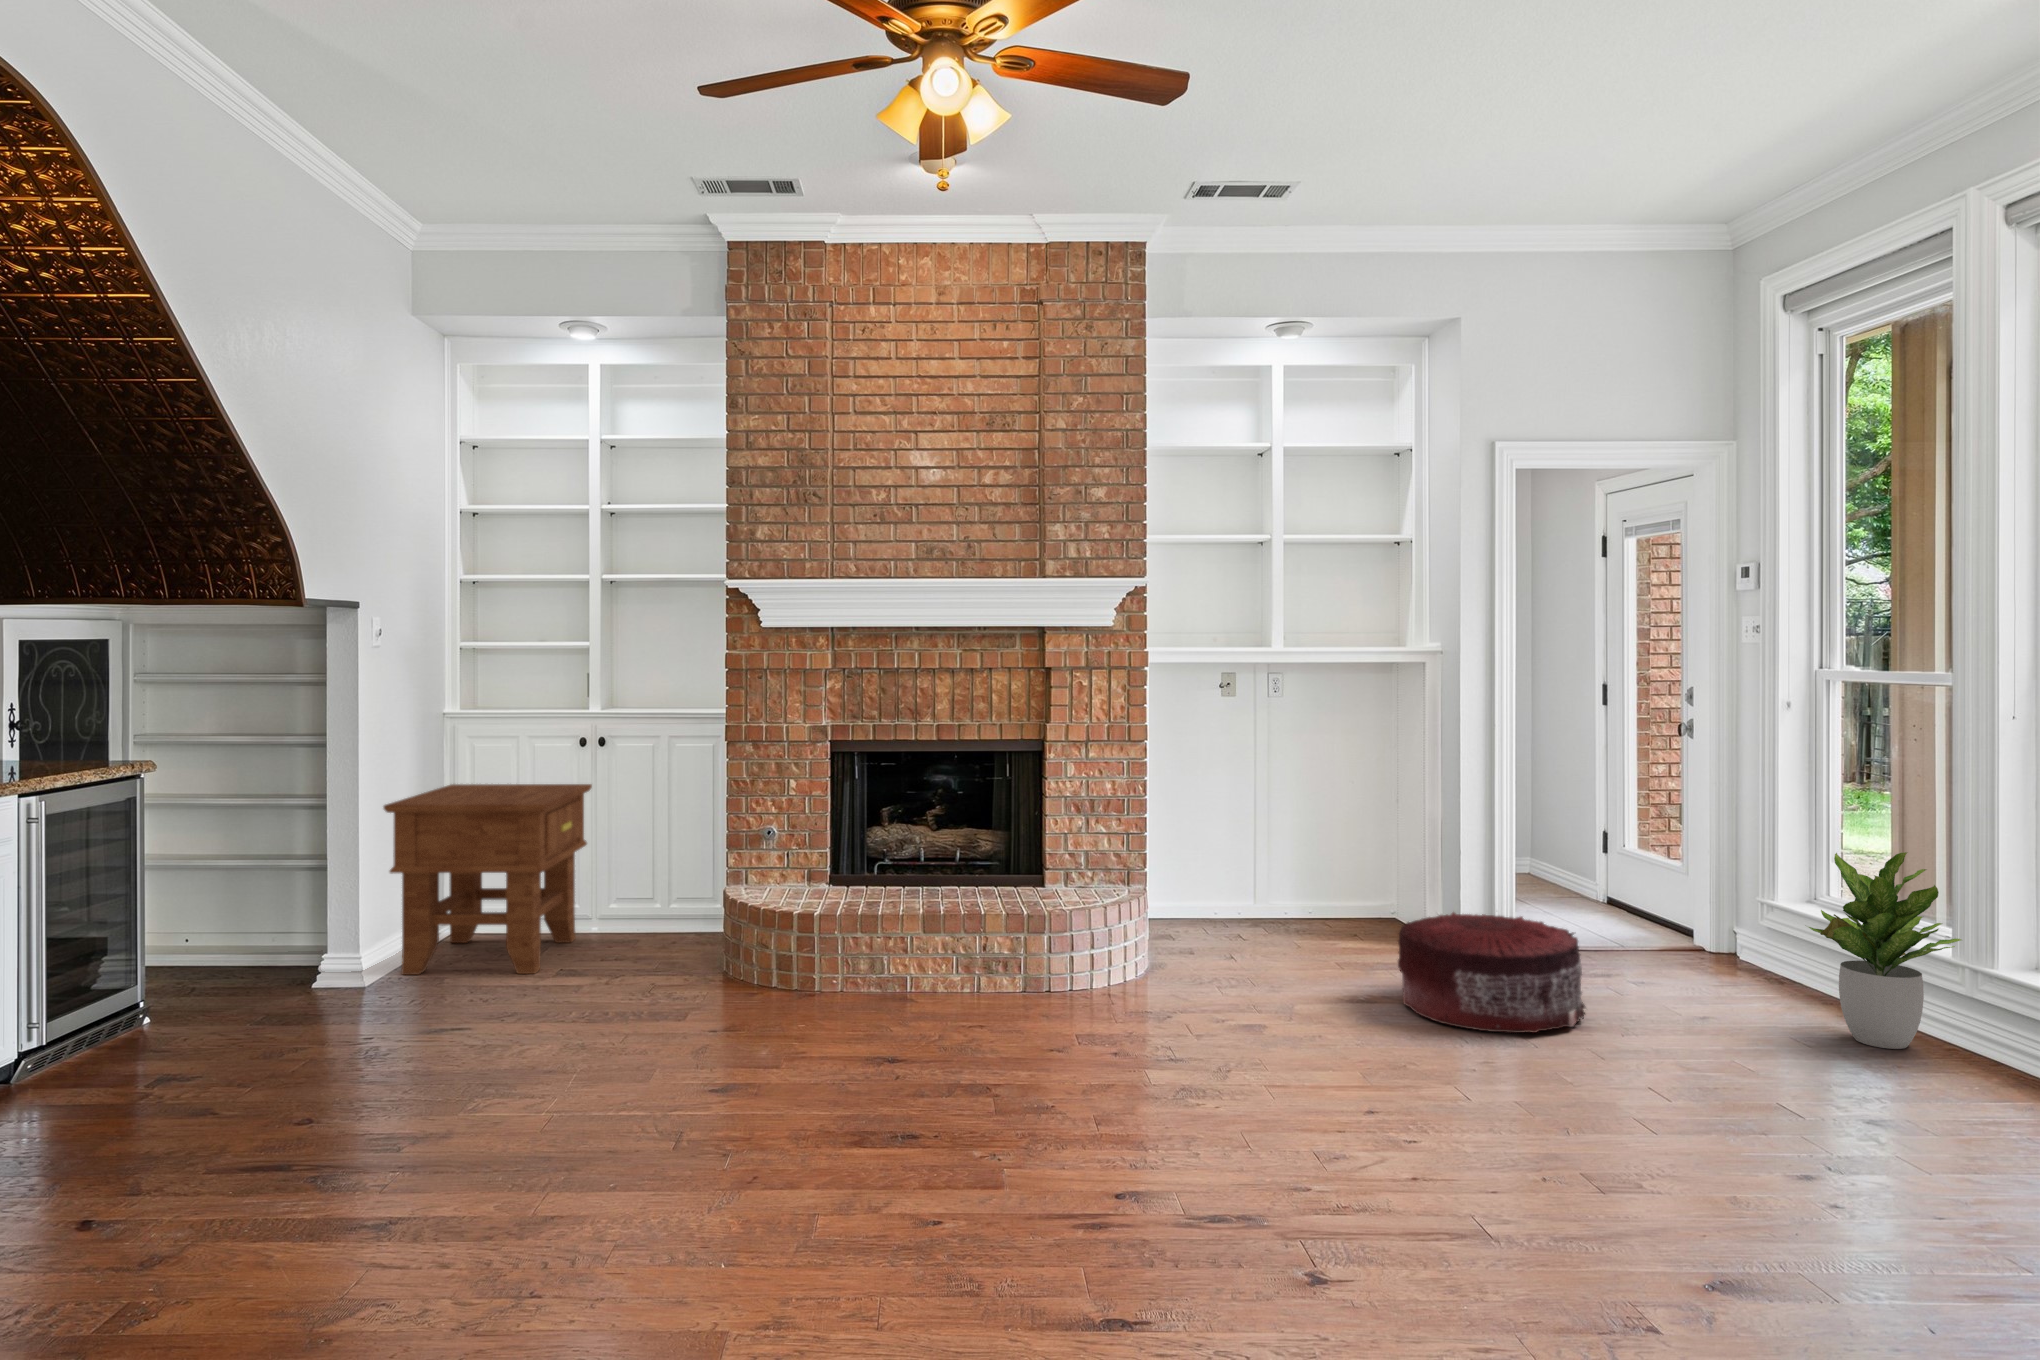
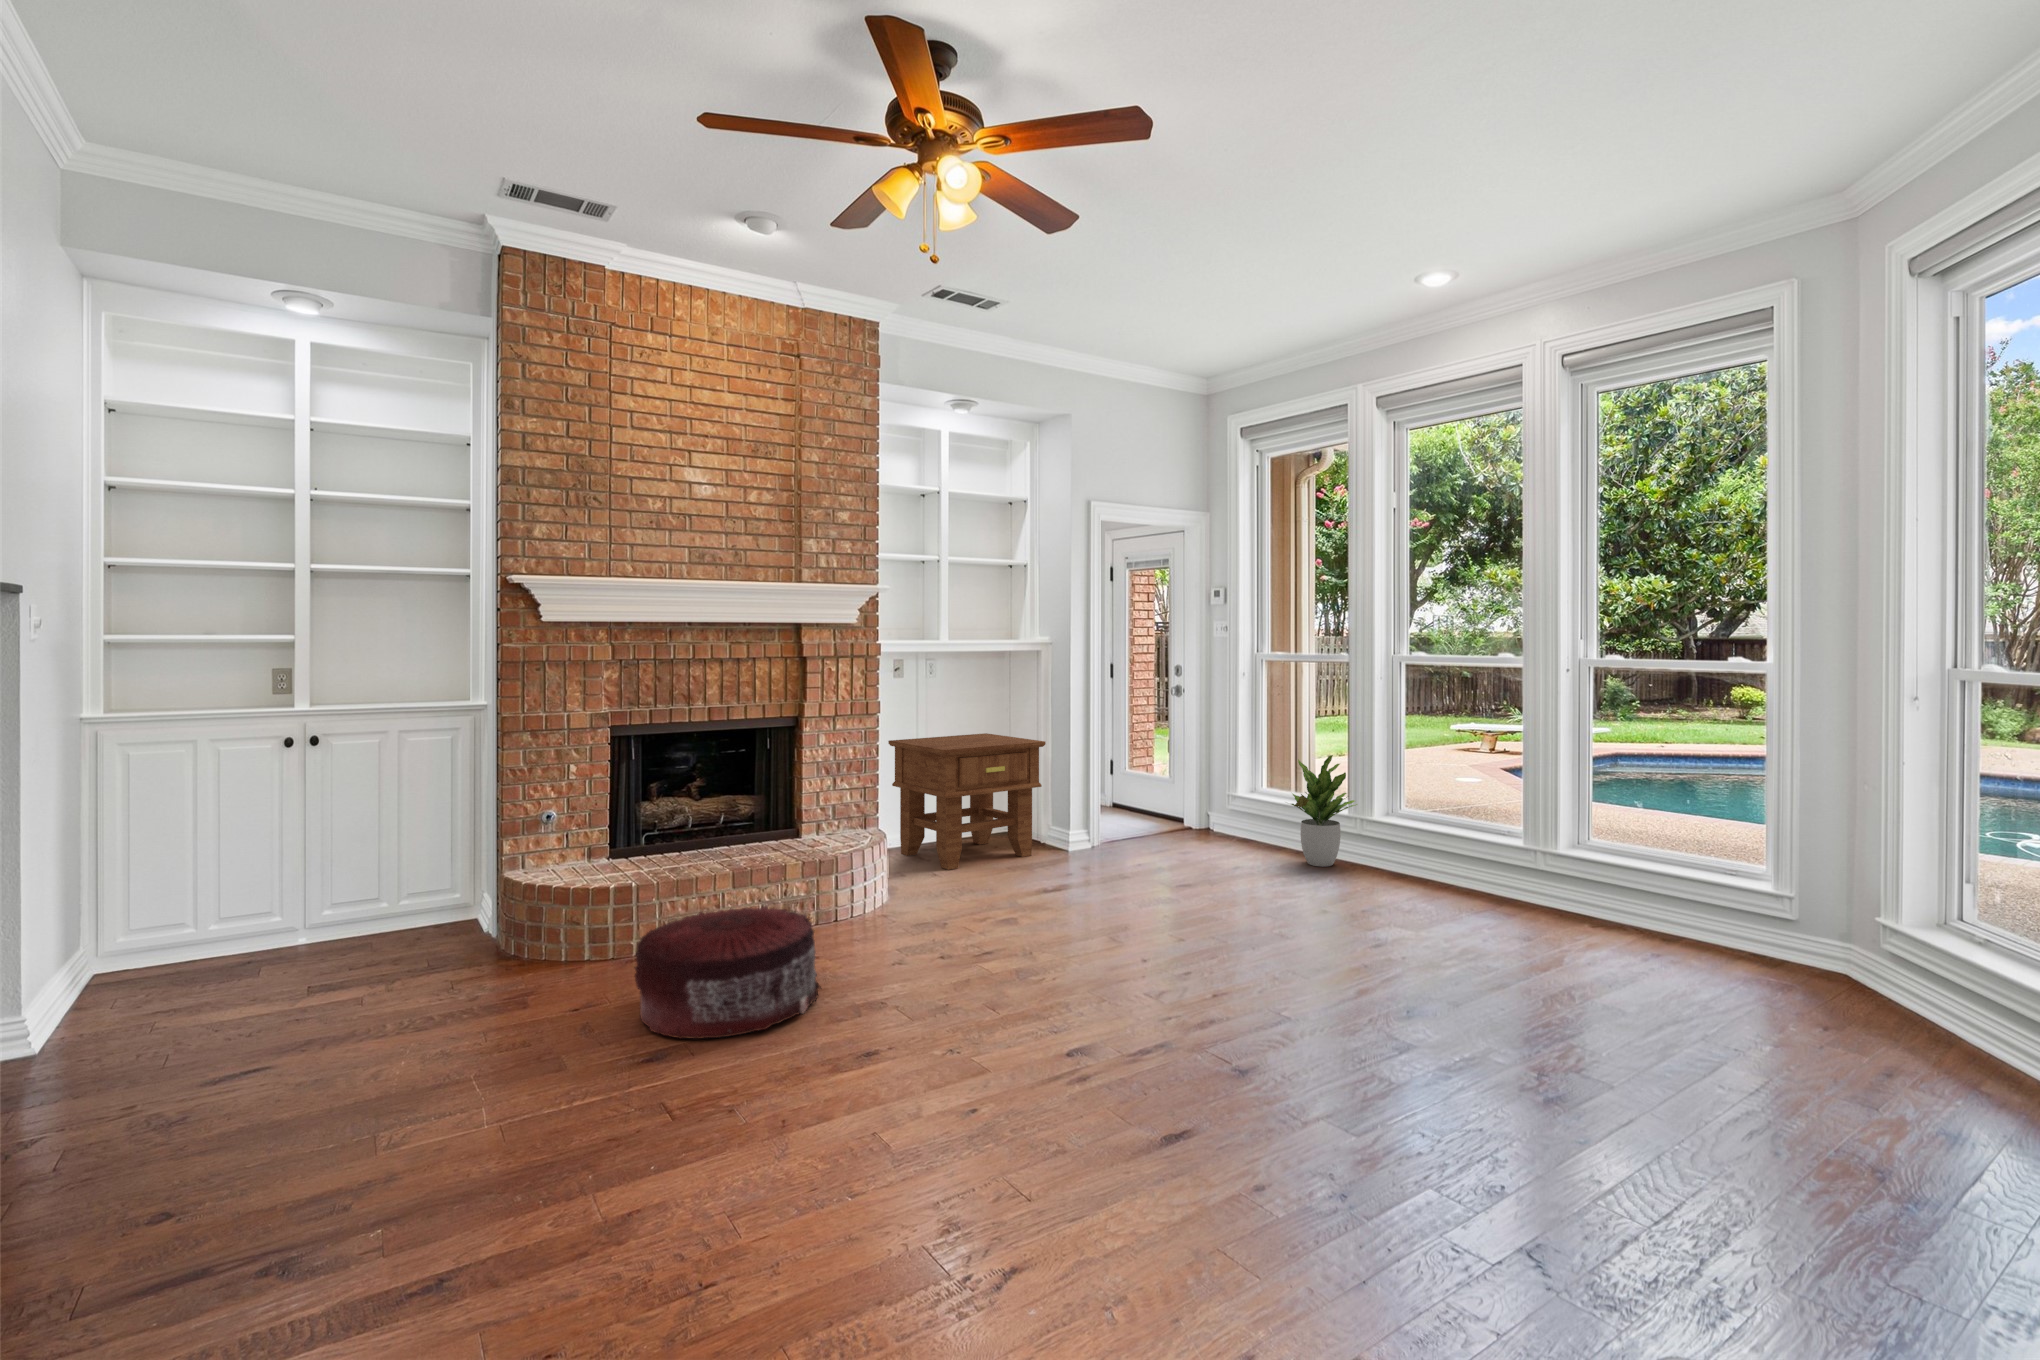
side table: present [384,784,592,975] -> present [888,733,1046,870]
pouf: present [1398,912,1585,1033] -> present [635,906,820,1039]

